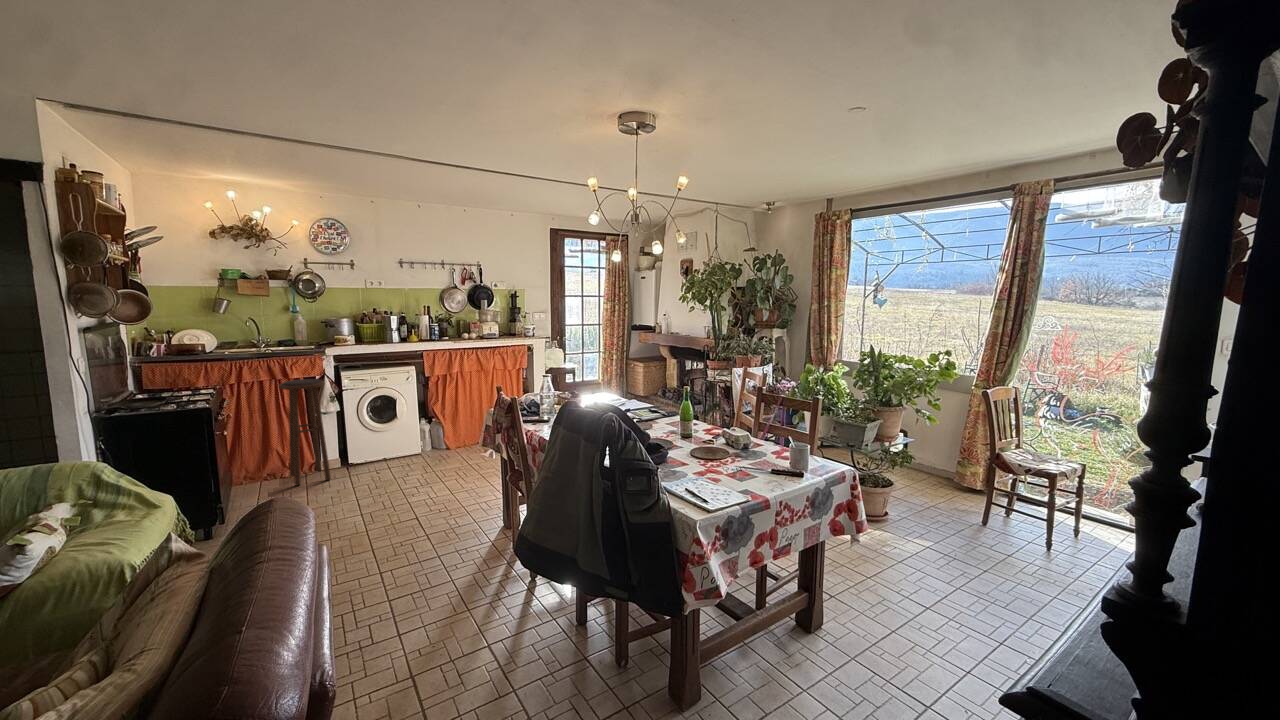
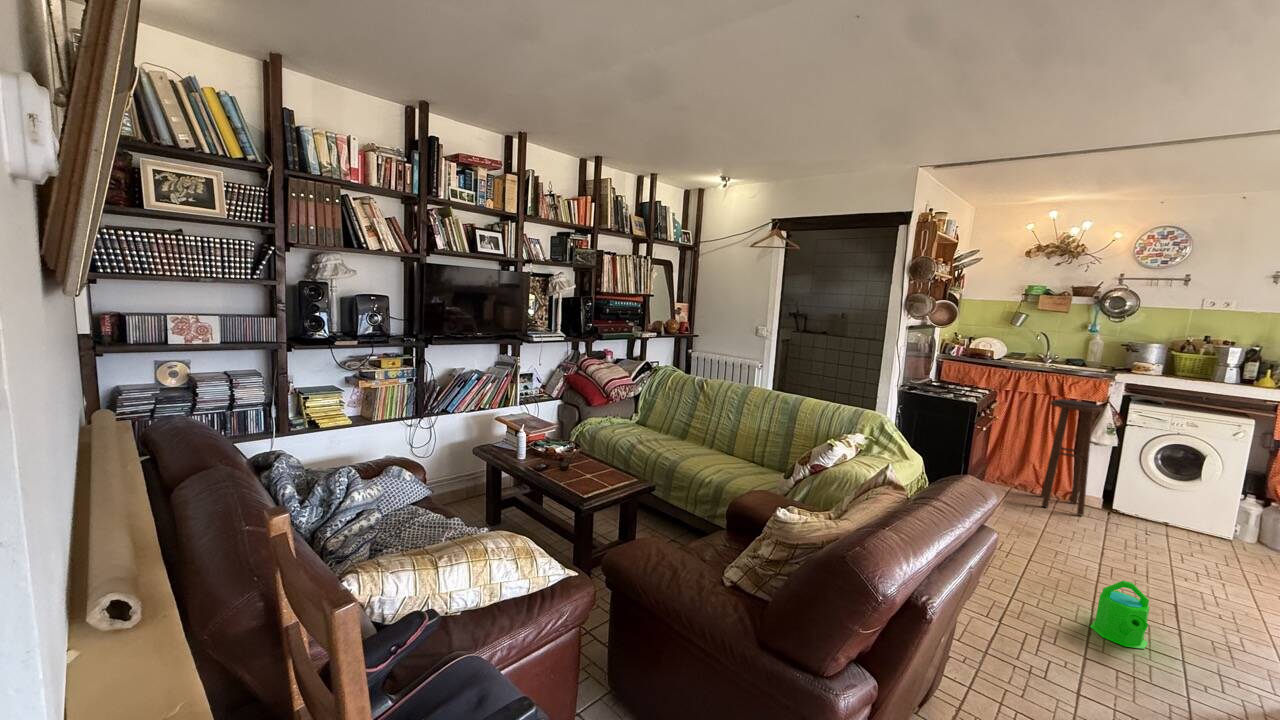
watering can: none [374,522,412,577] -> present [1090,581,1150,649]

